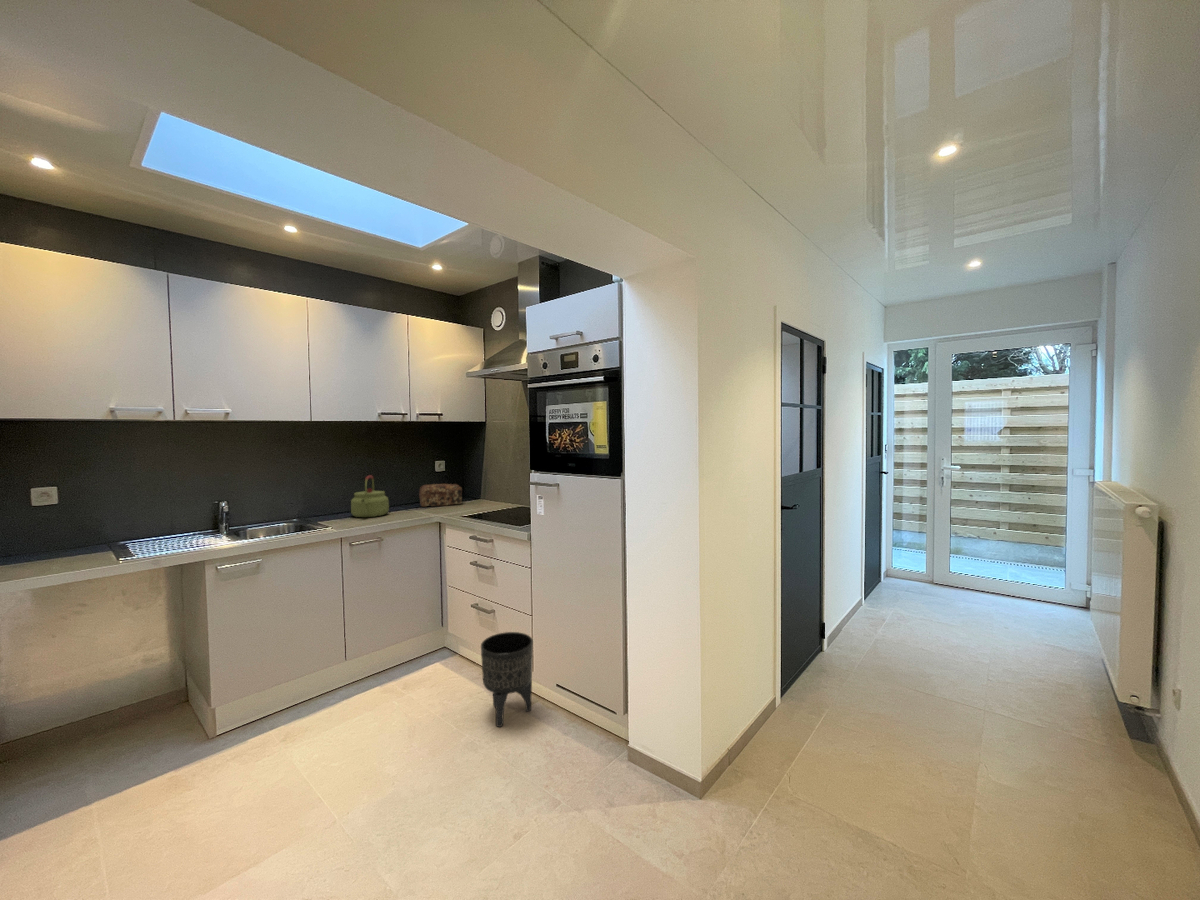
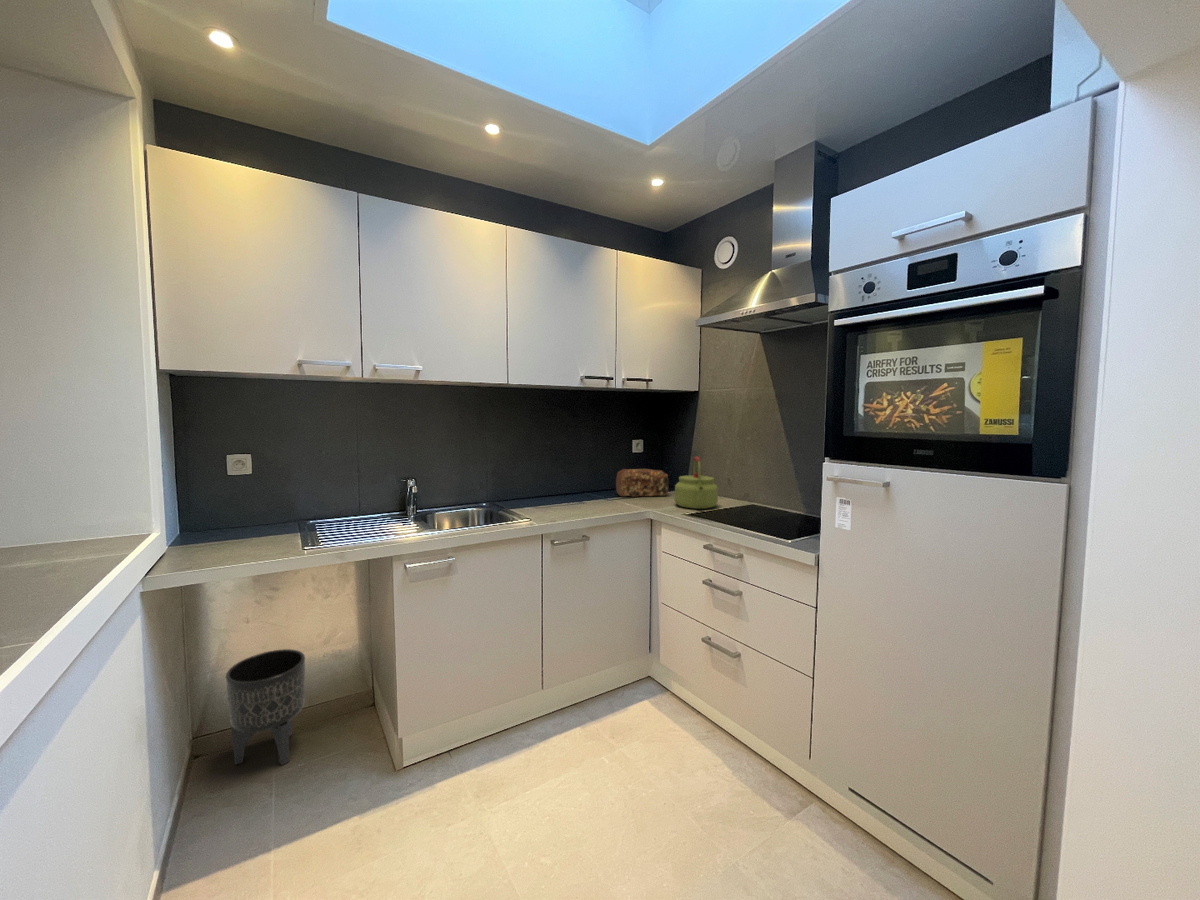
kettle: present [351,475,389,517] -> present [675,456,718,509]
planter: present [481,632,533,727] -> present [226,649,305,765]

